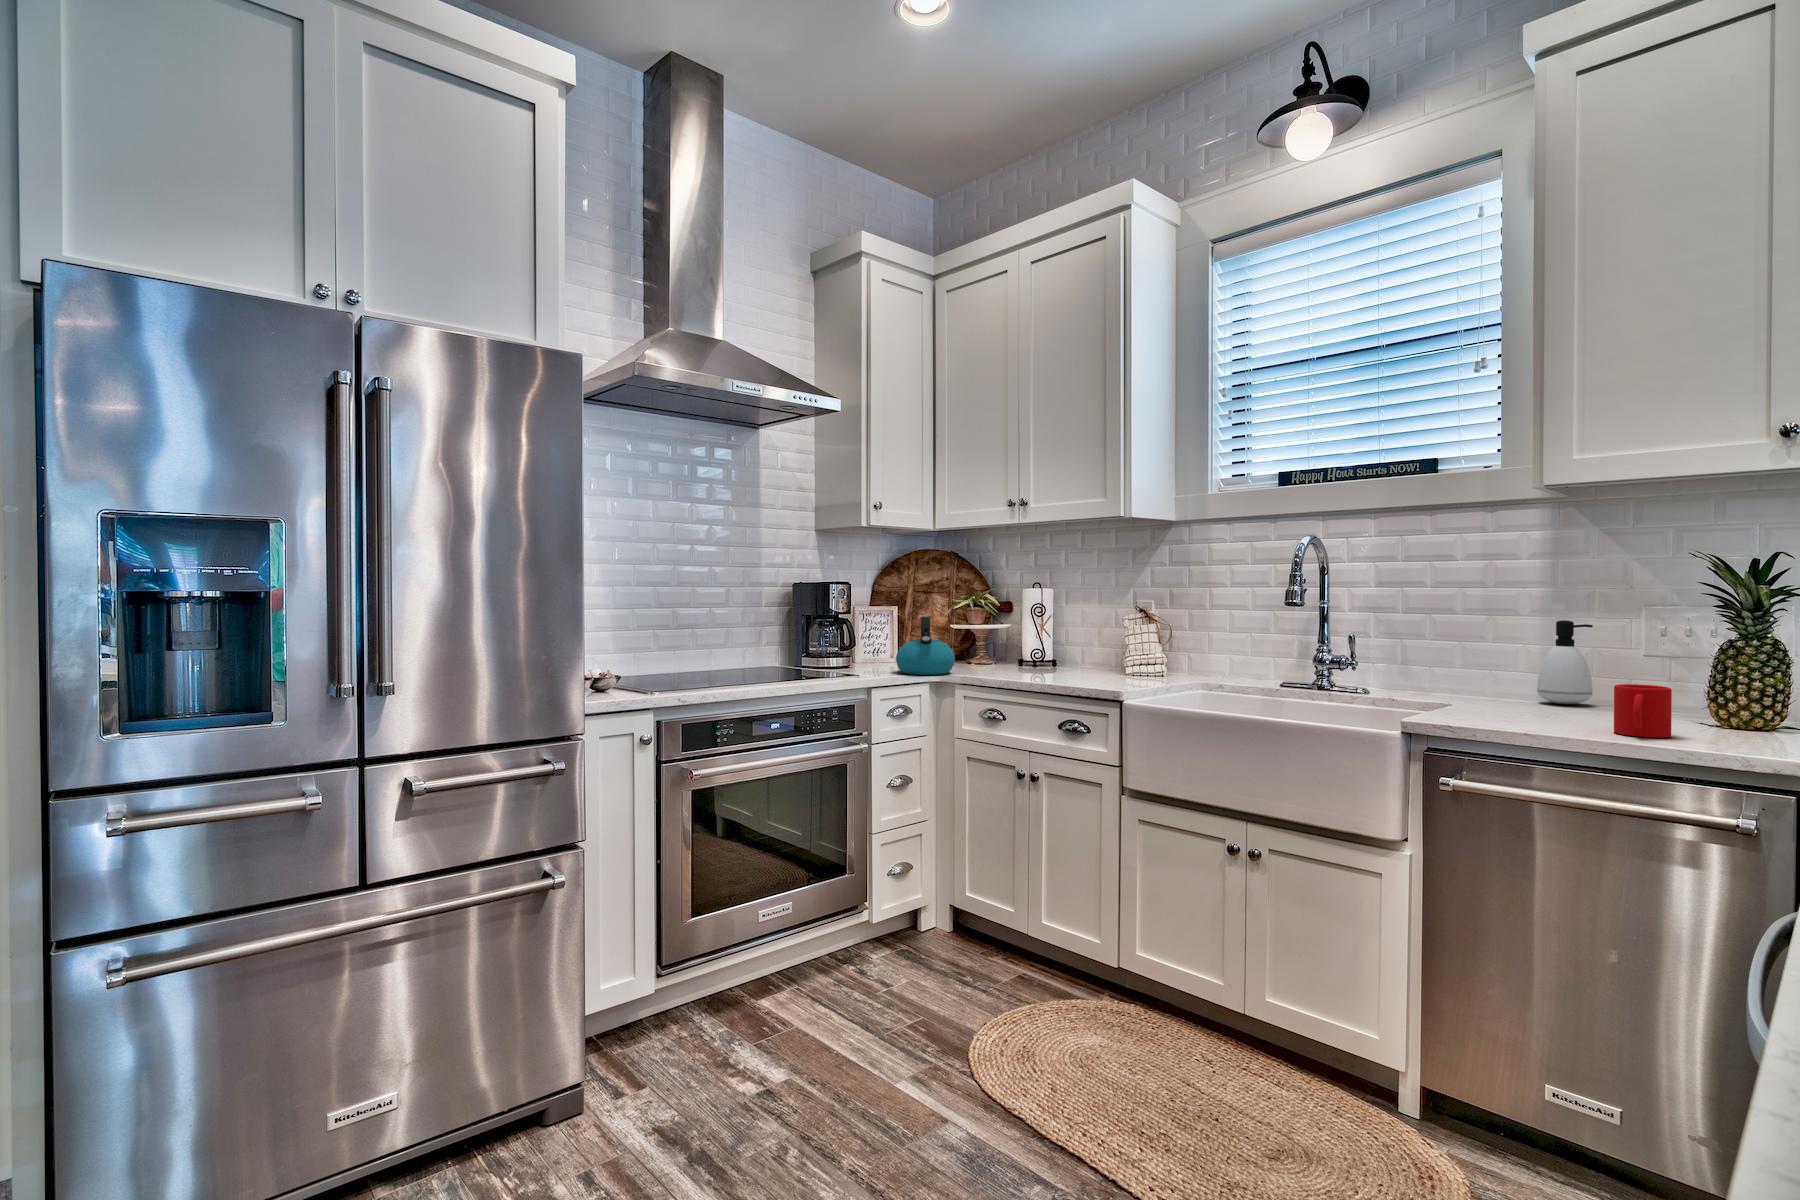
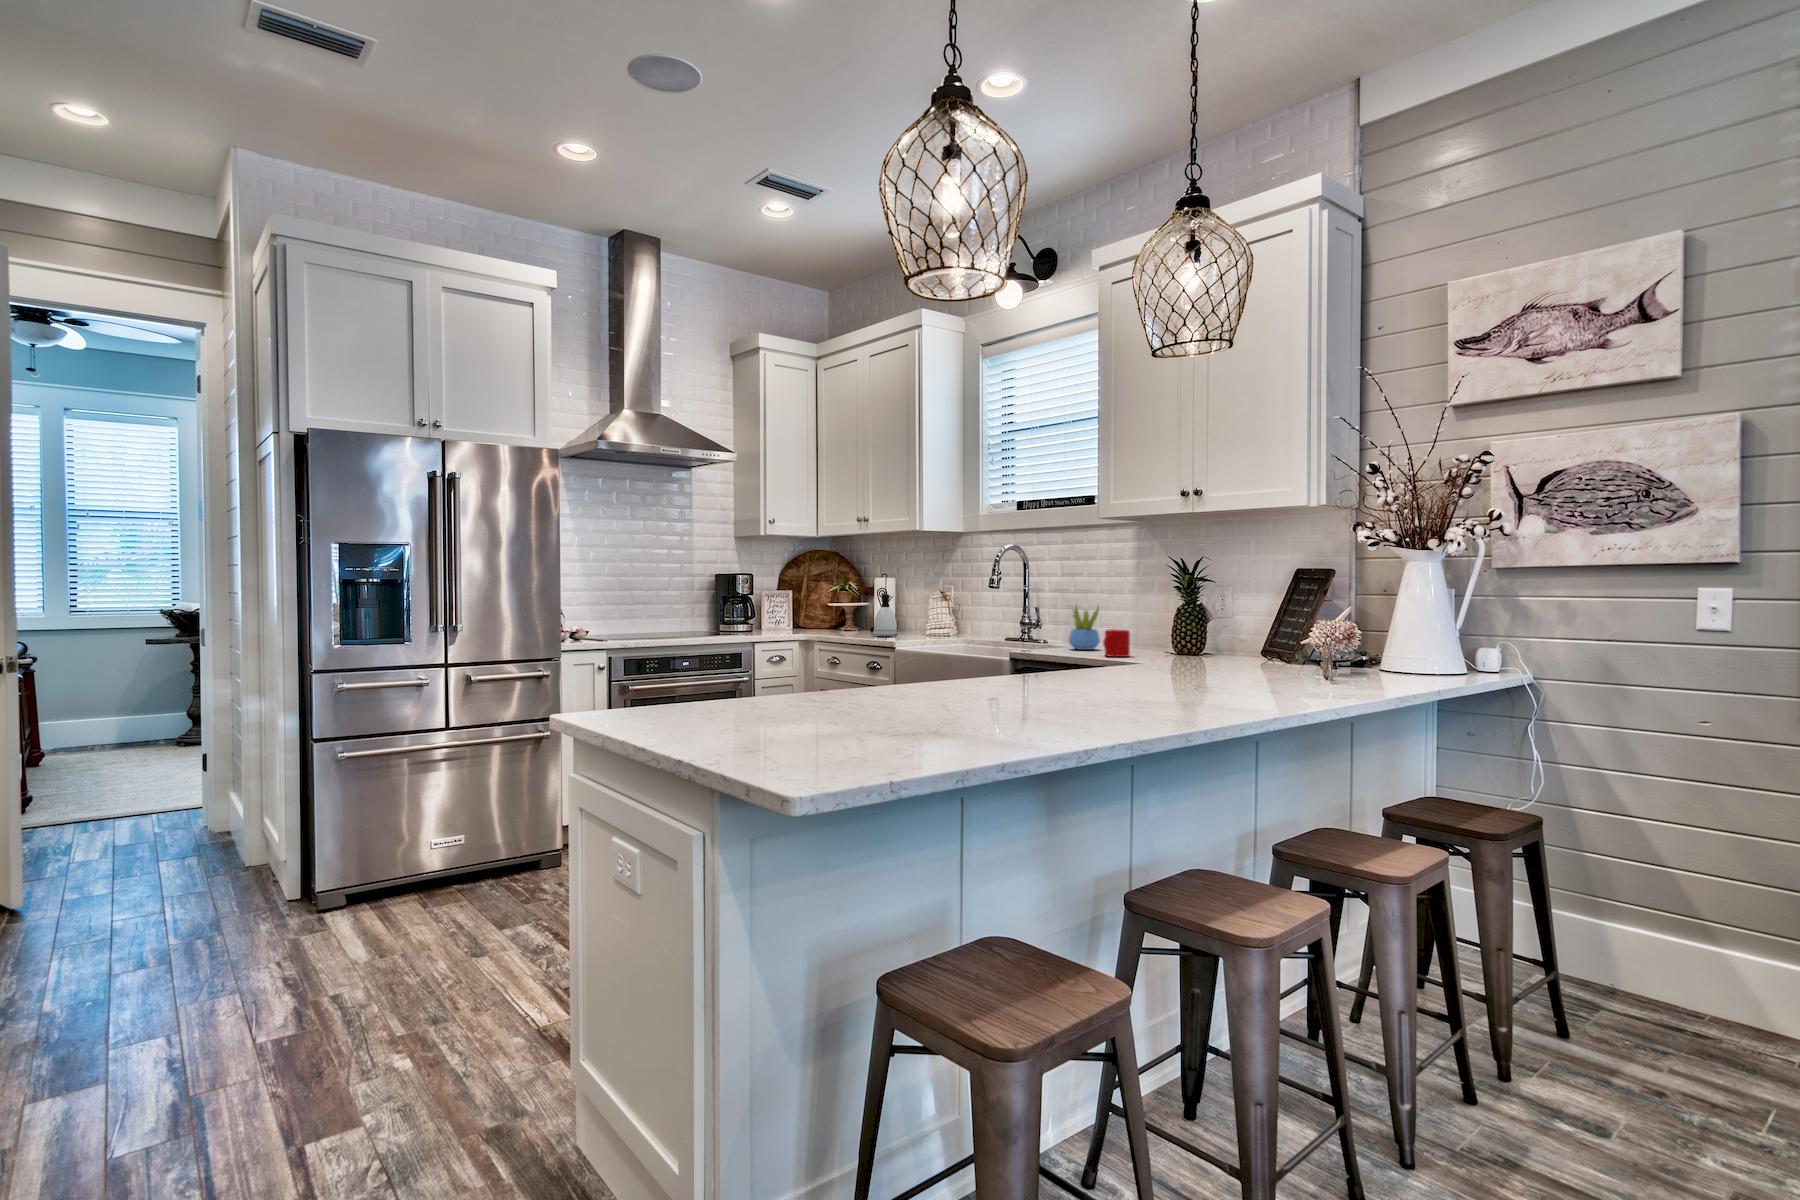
kettle: present [896,617,955,675] -> none [777,596,816,634]
soap dispenser: present [1537,620,1593,704] -> present [874,594,897,637]
succulent plant: none [1469,632,1532,714] -> present [1069,606,1100,650]

